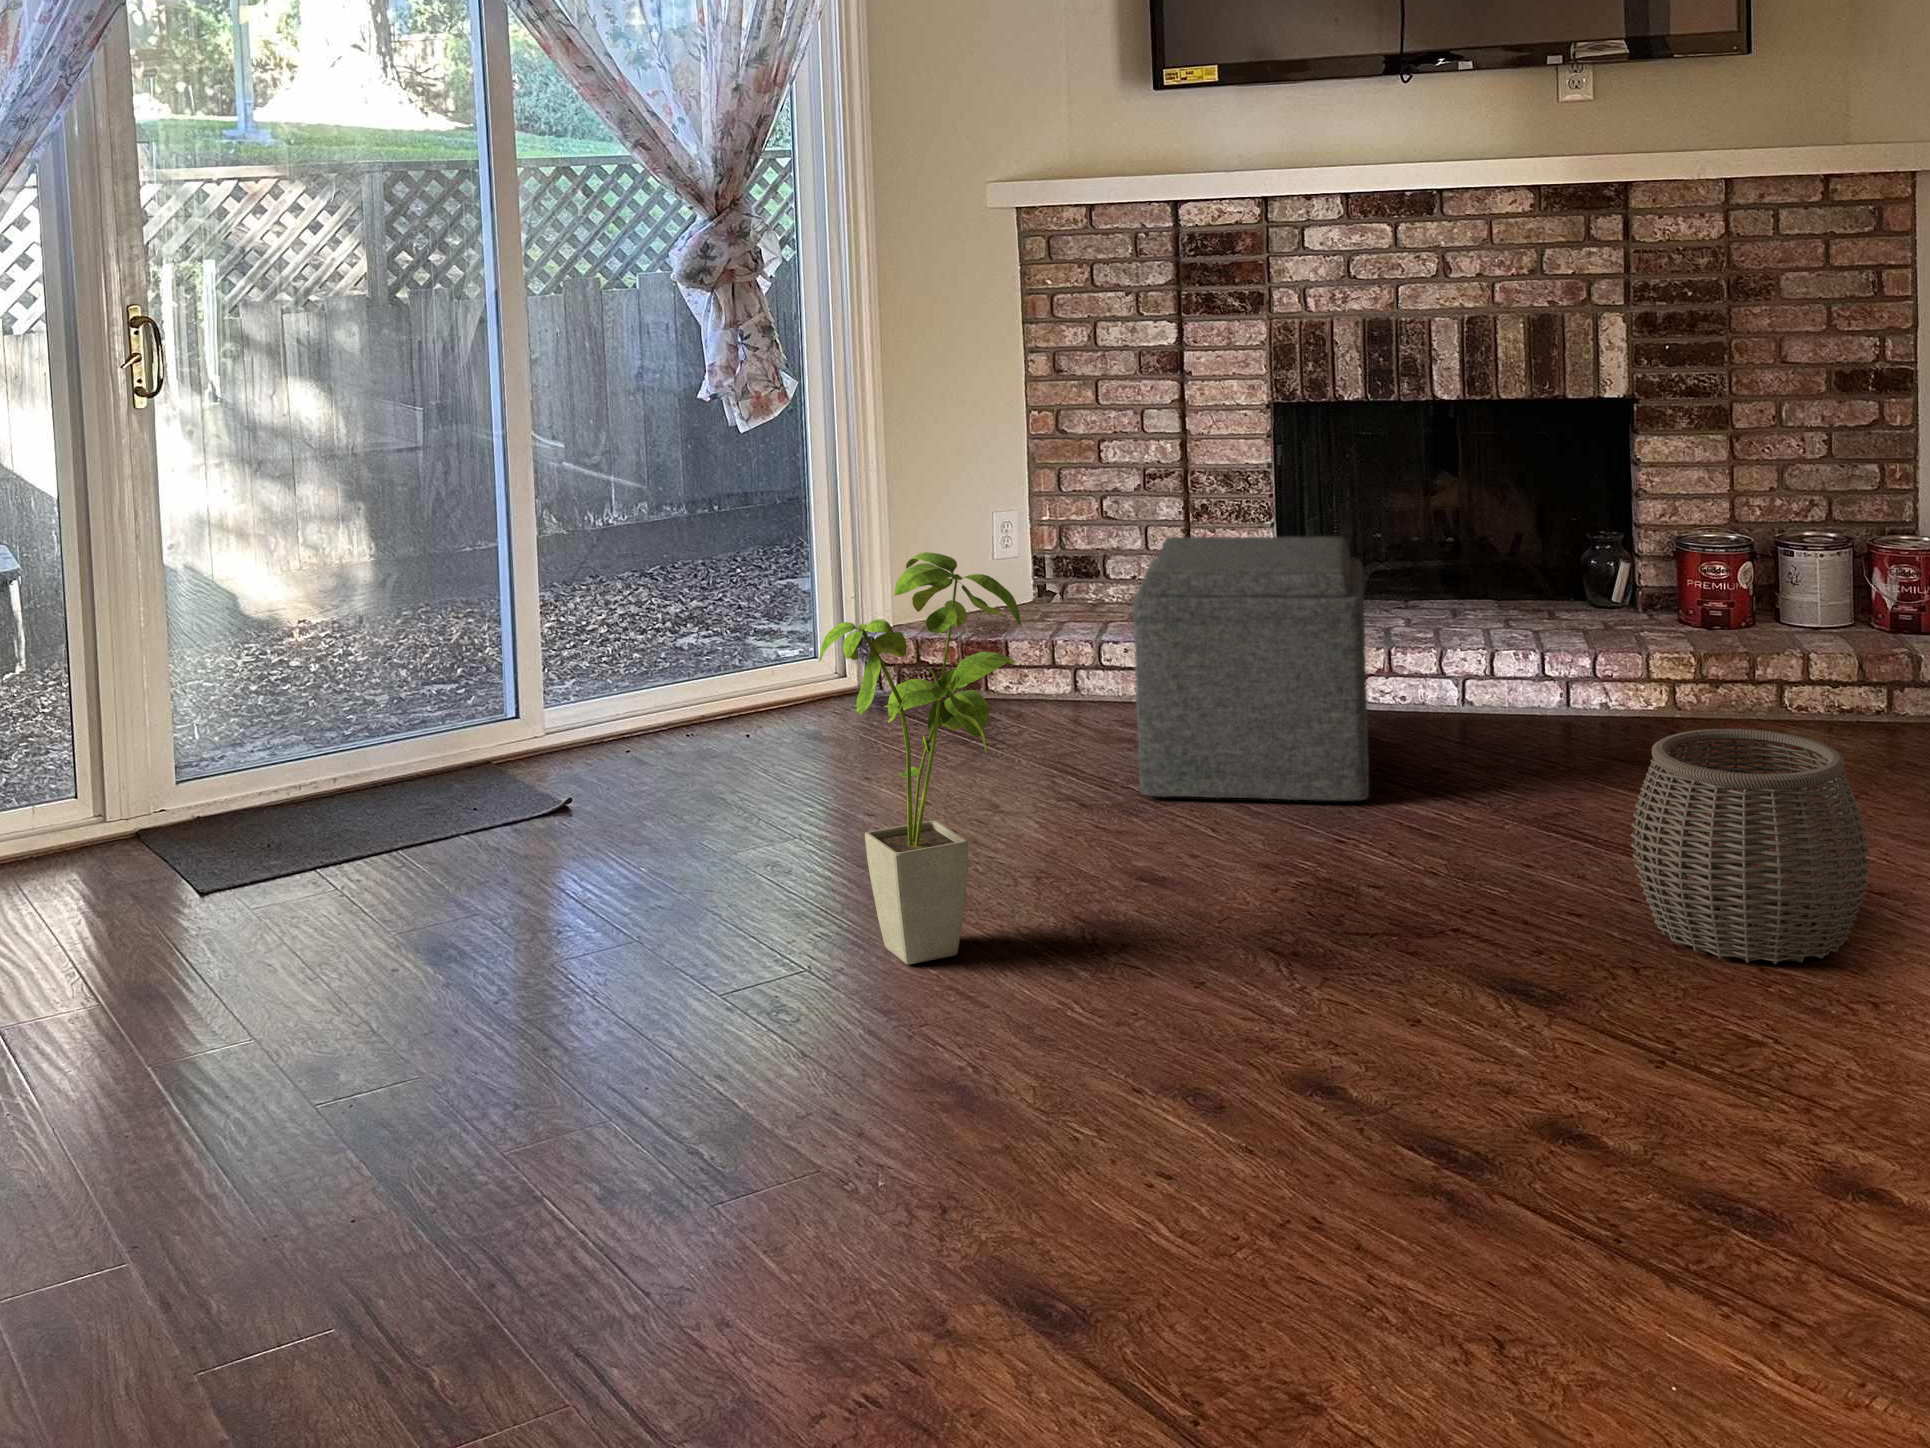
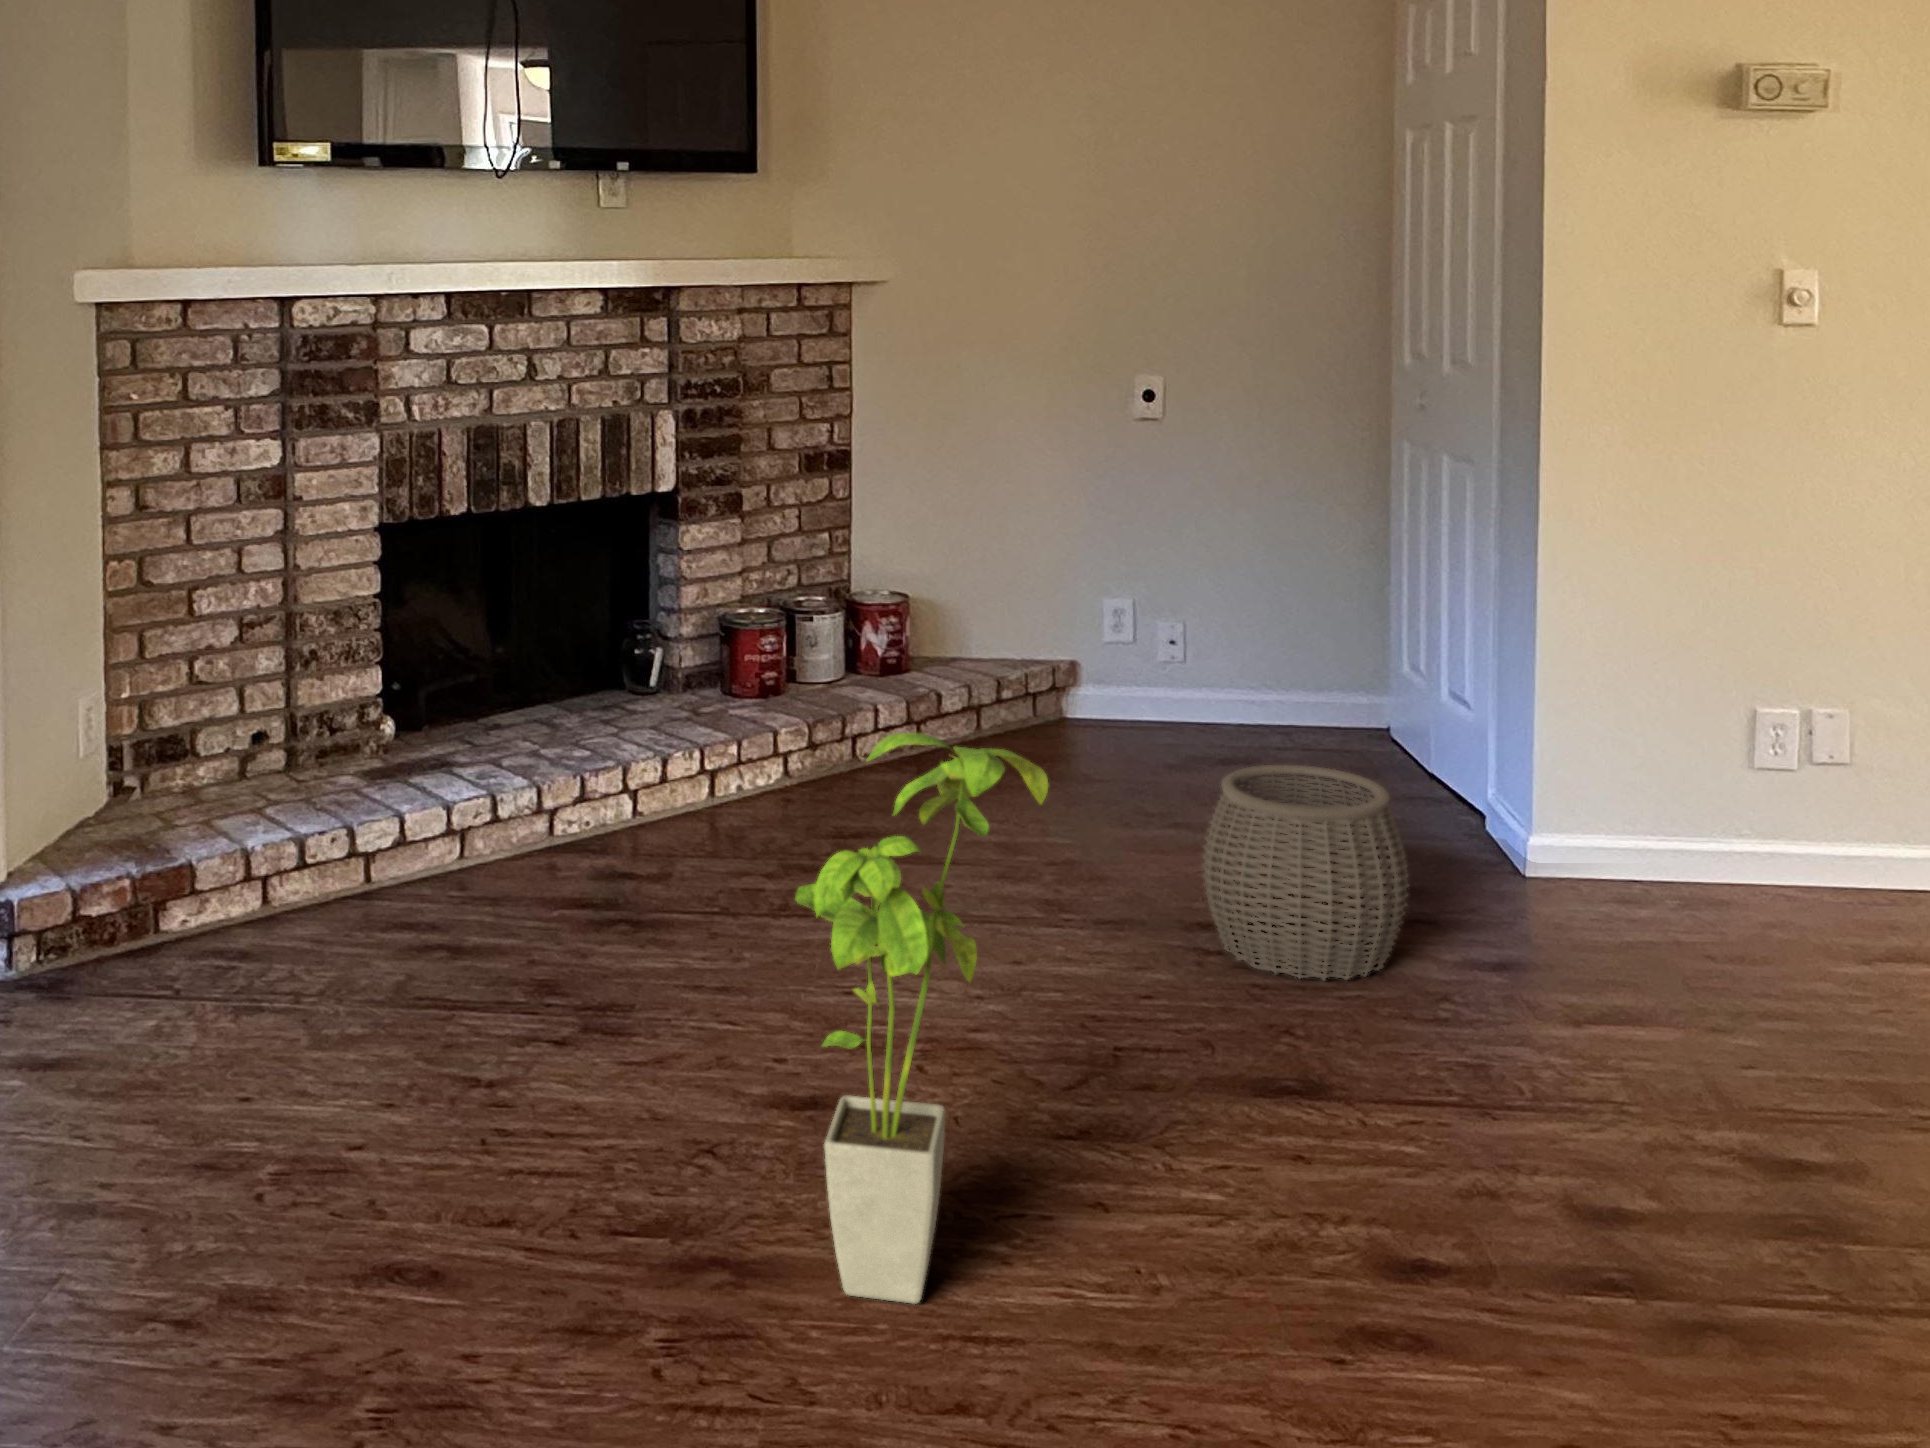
ottoman: present [1133,536,1369,801] -> none [480,656,813,996]

